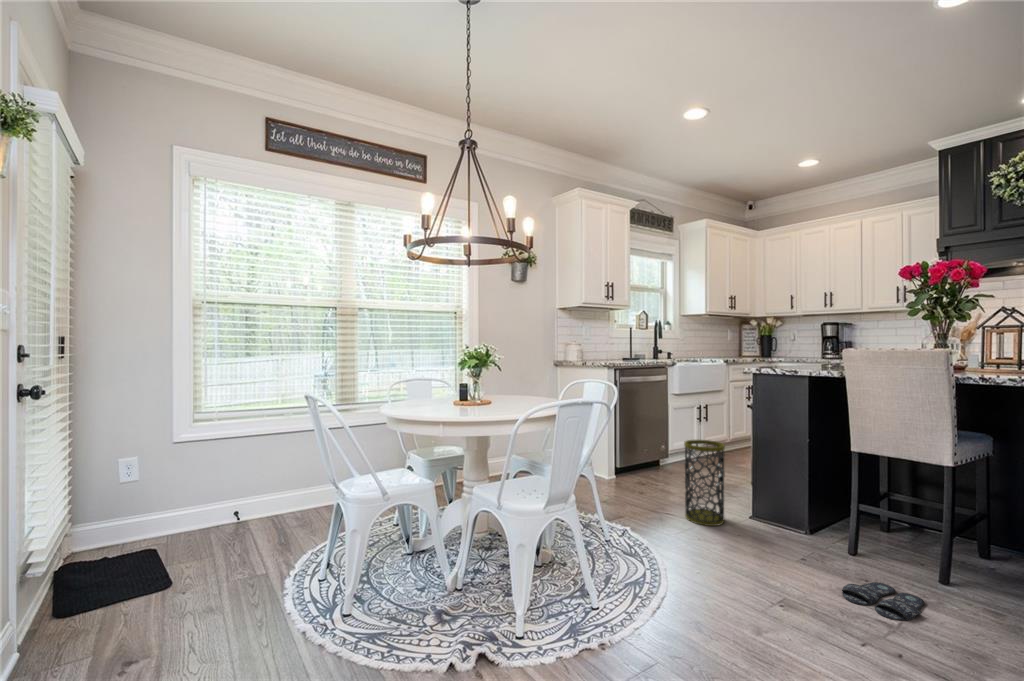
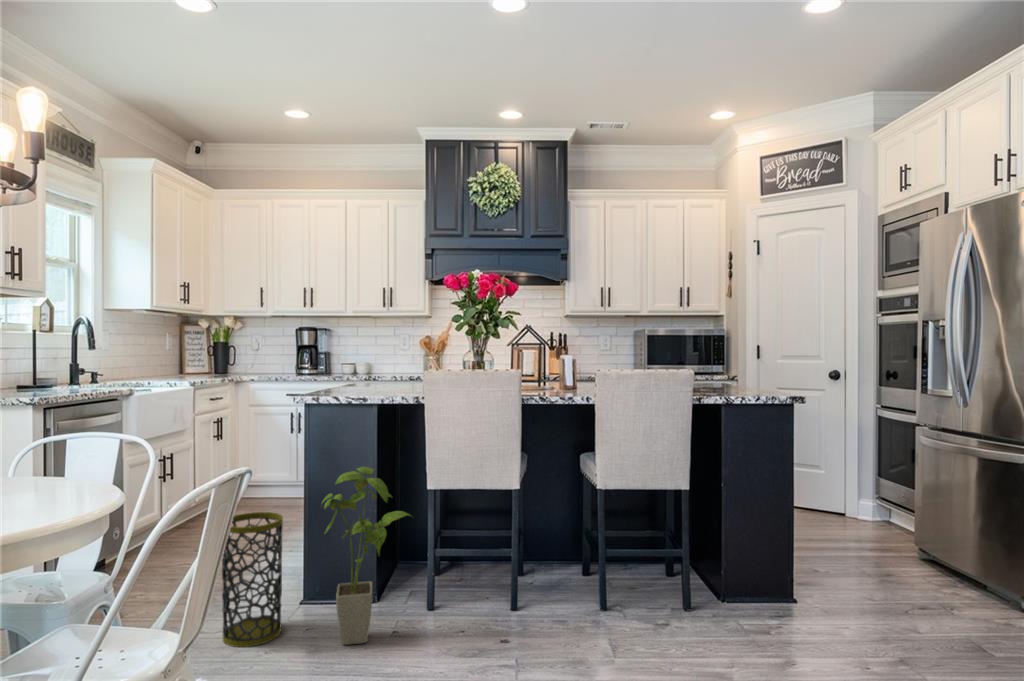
house plant: none [740,418,823,552] -> present [322,467,409,645]
slippers: present [842,582,924,621] -> none [459,629,525,665]

